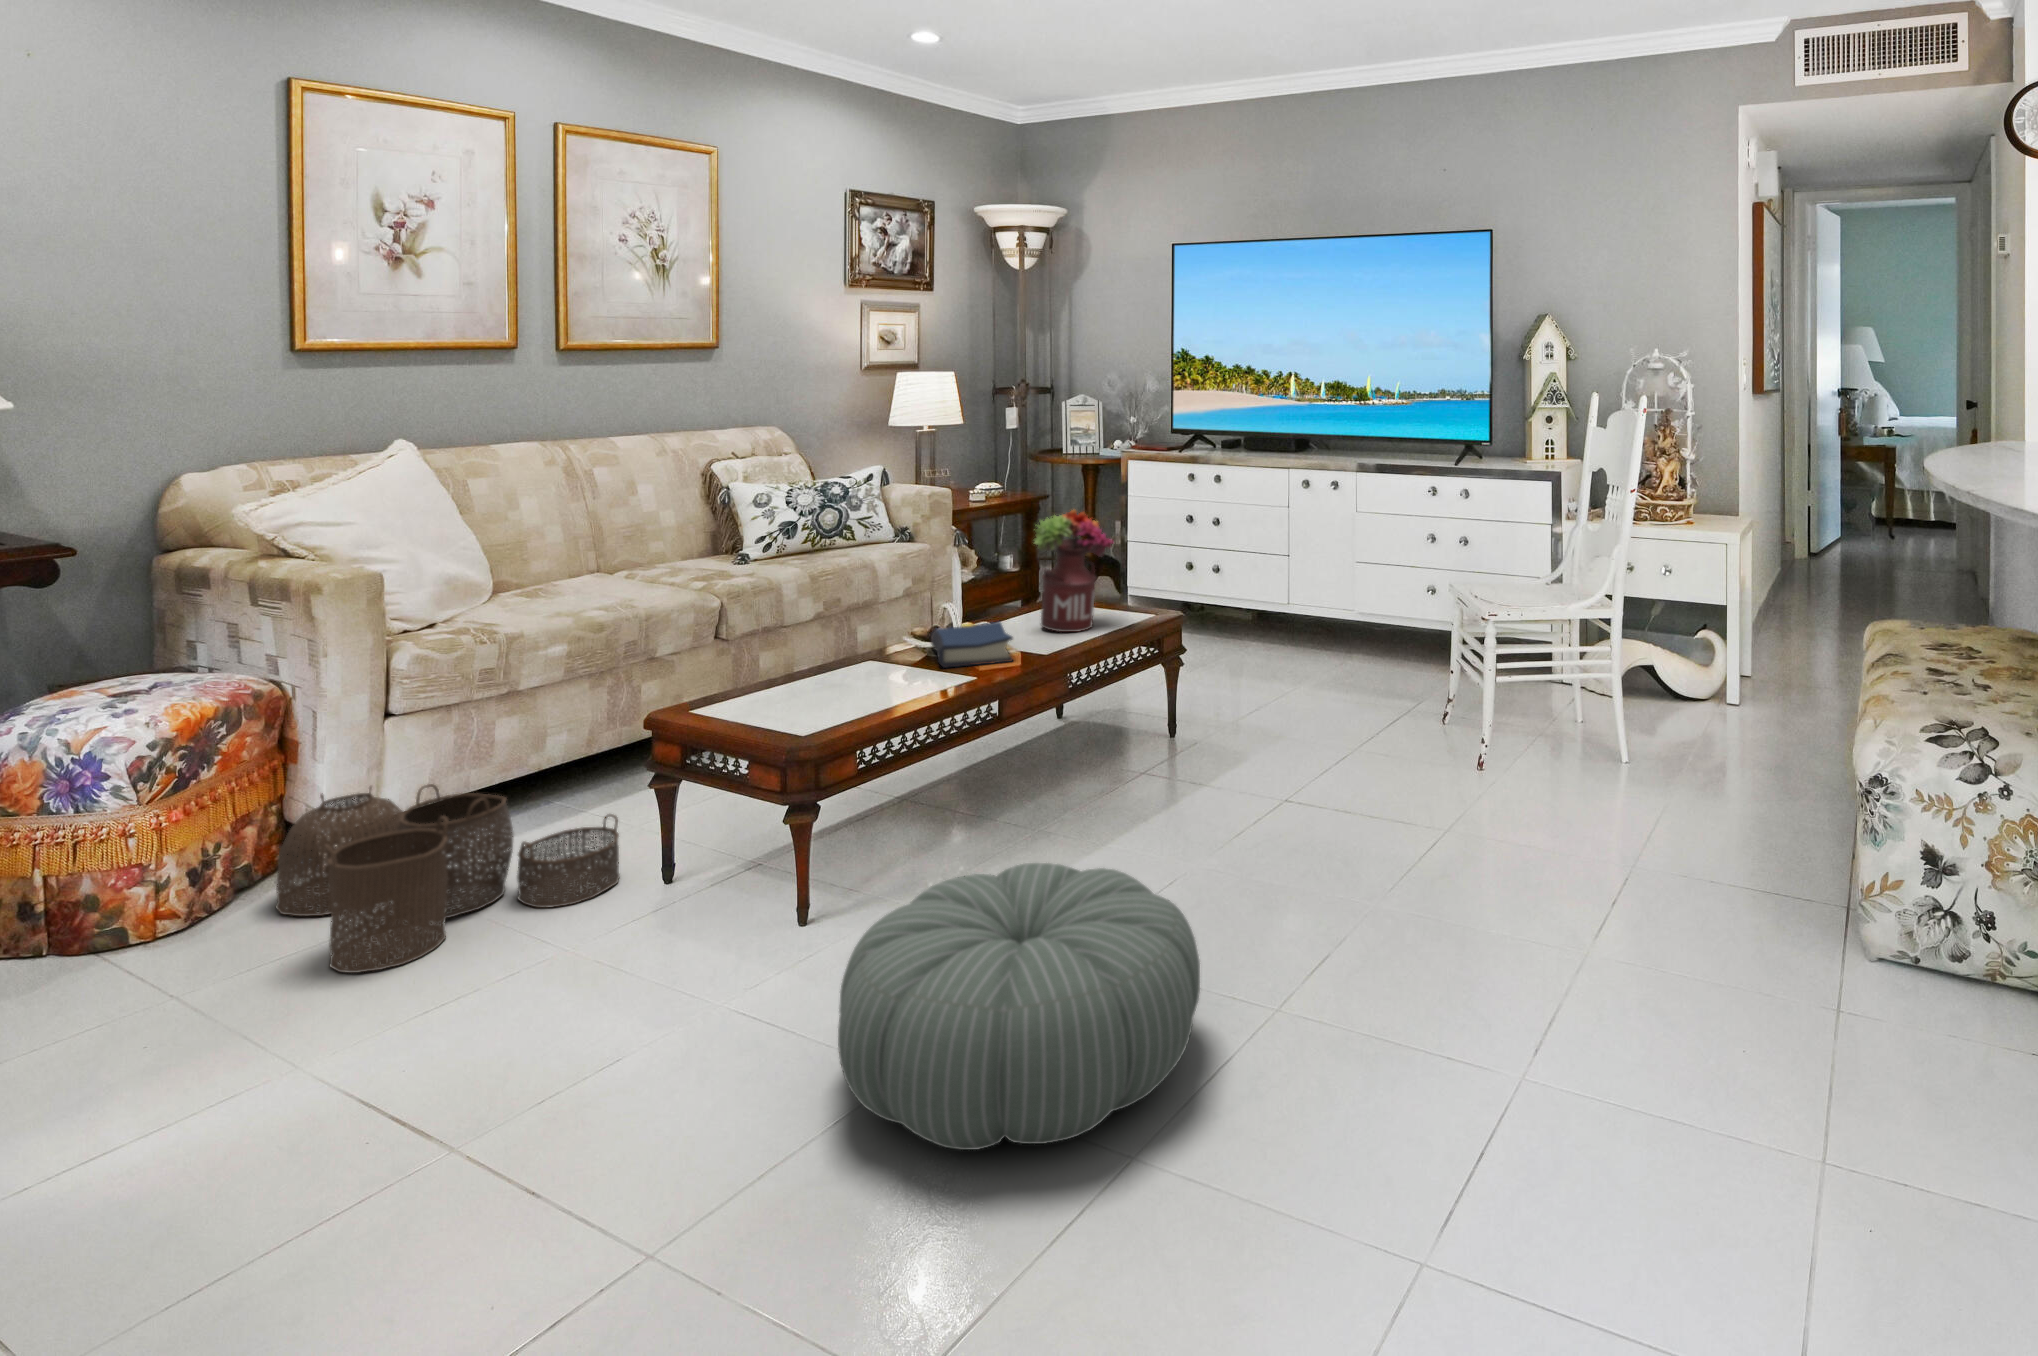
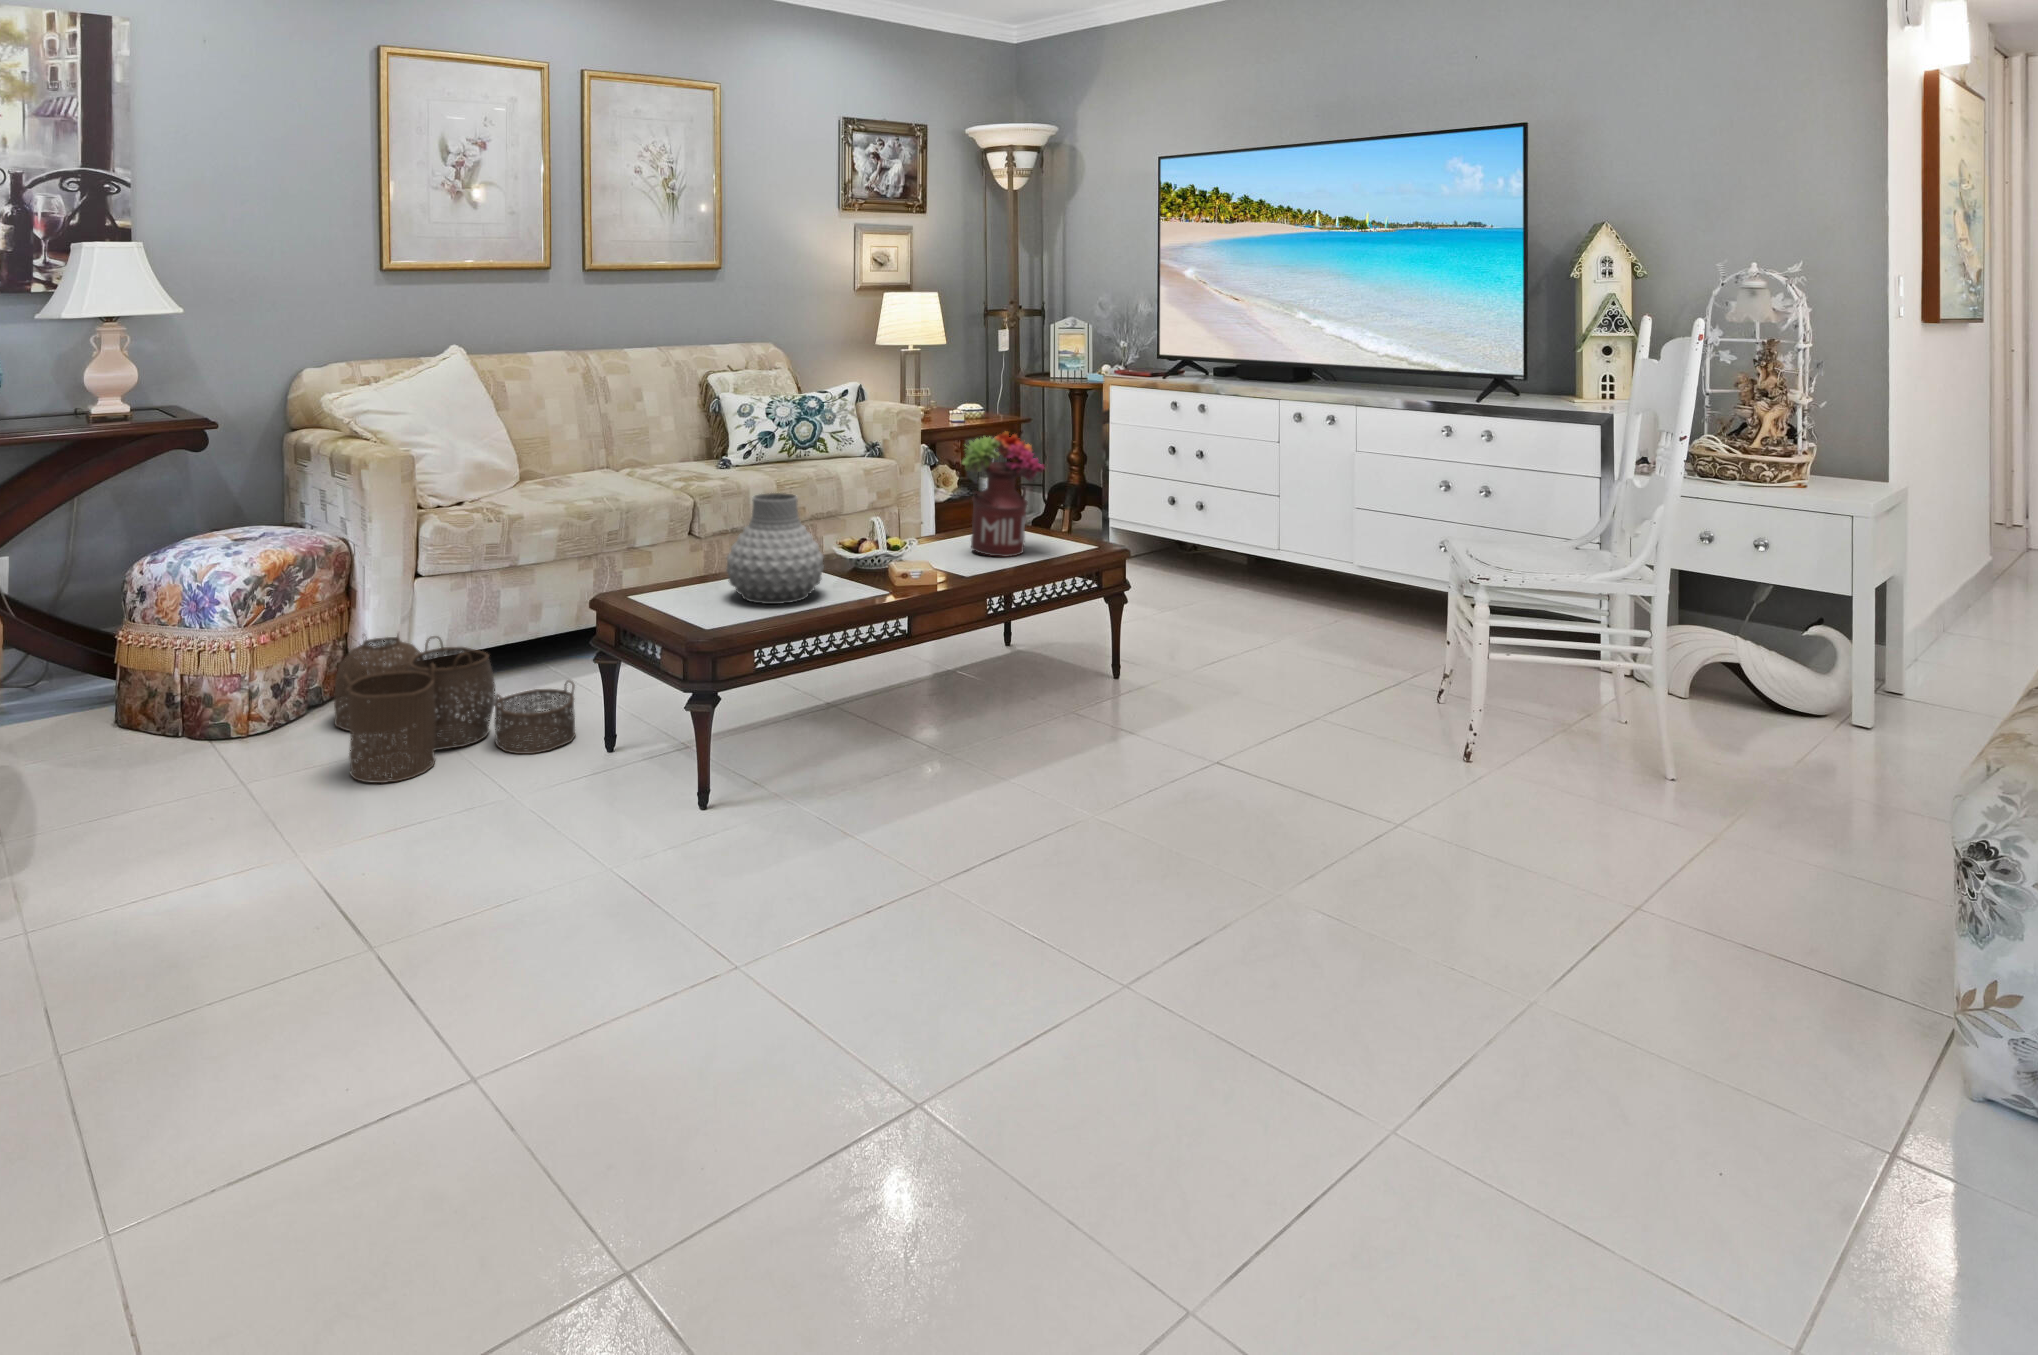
vase: none [808,586,916,703] -> present [726,493,824,604]
hardback book: present [931,621,1013,668] -> none [855,539,927,580]
pouf: present [838,863,1200,1150] -> none [660,779,1024,1058]

